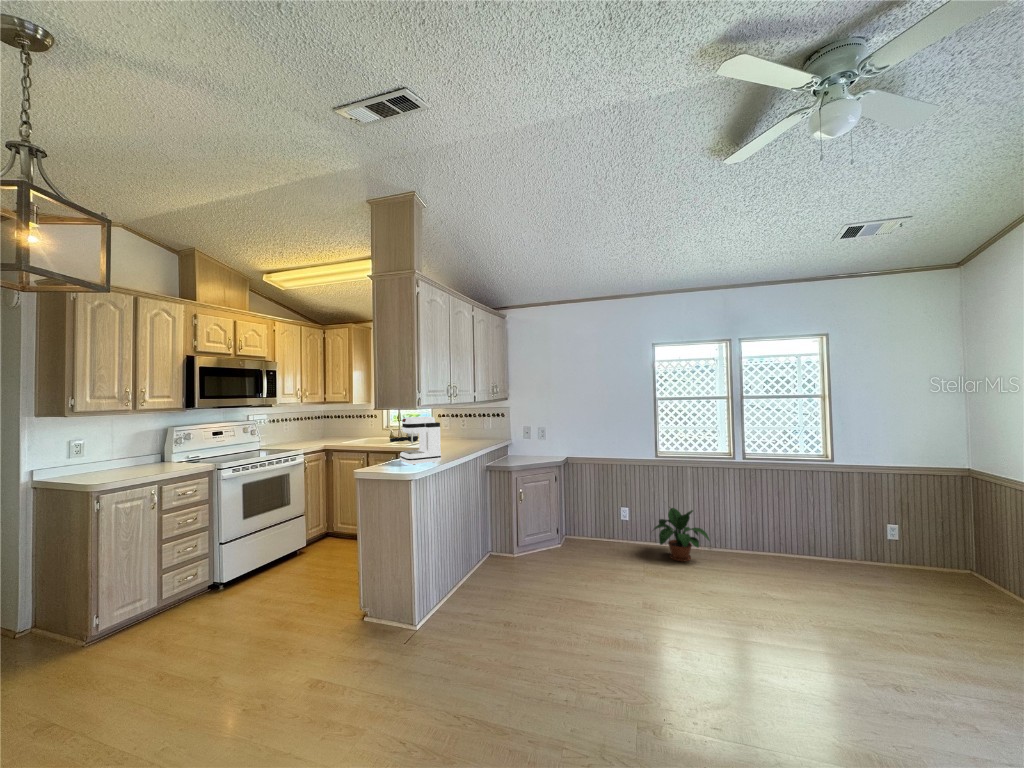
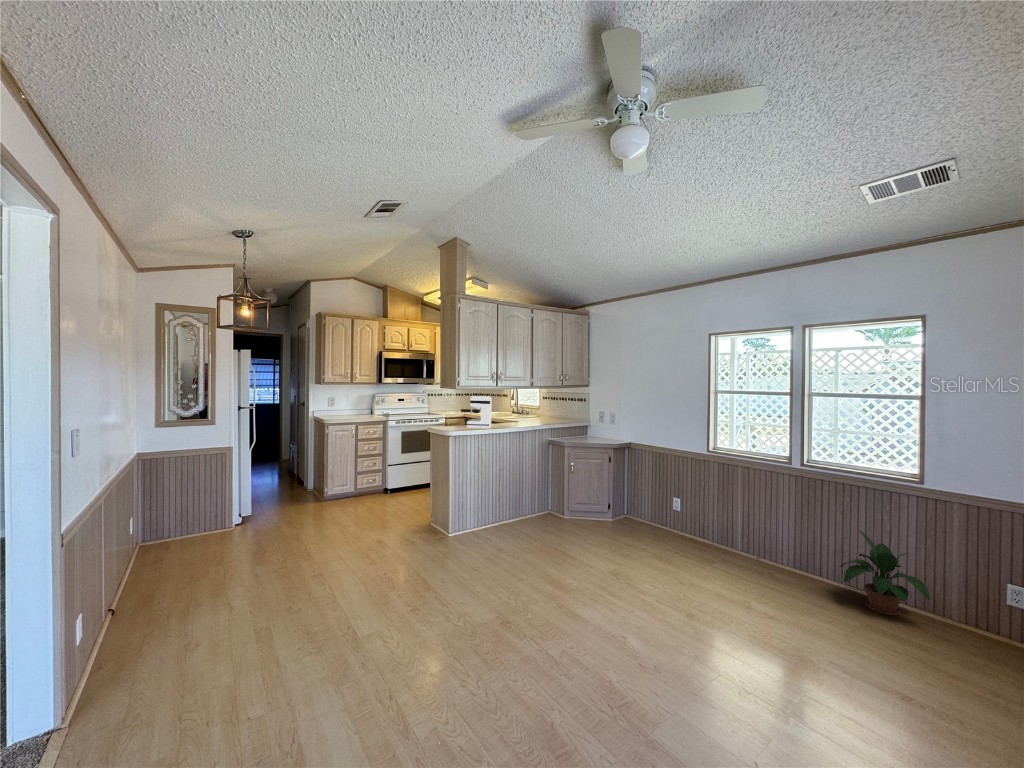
potted plant: present [654,508,710,561] -> present [840,531,930,615]

